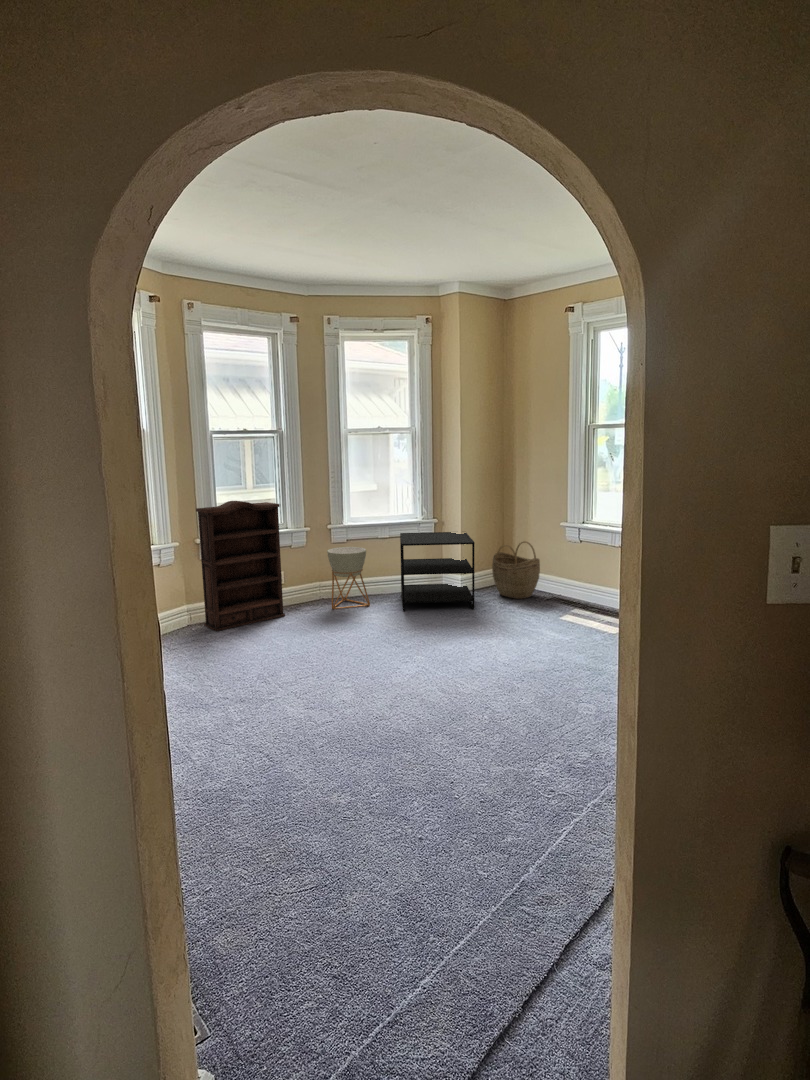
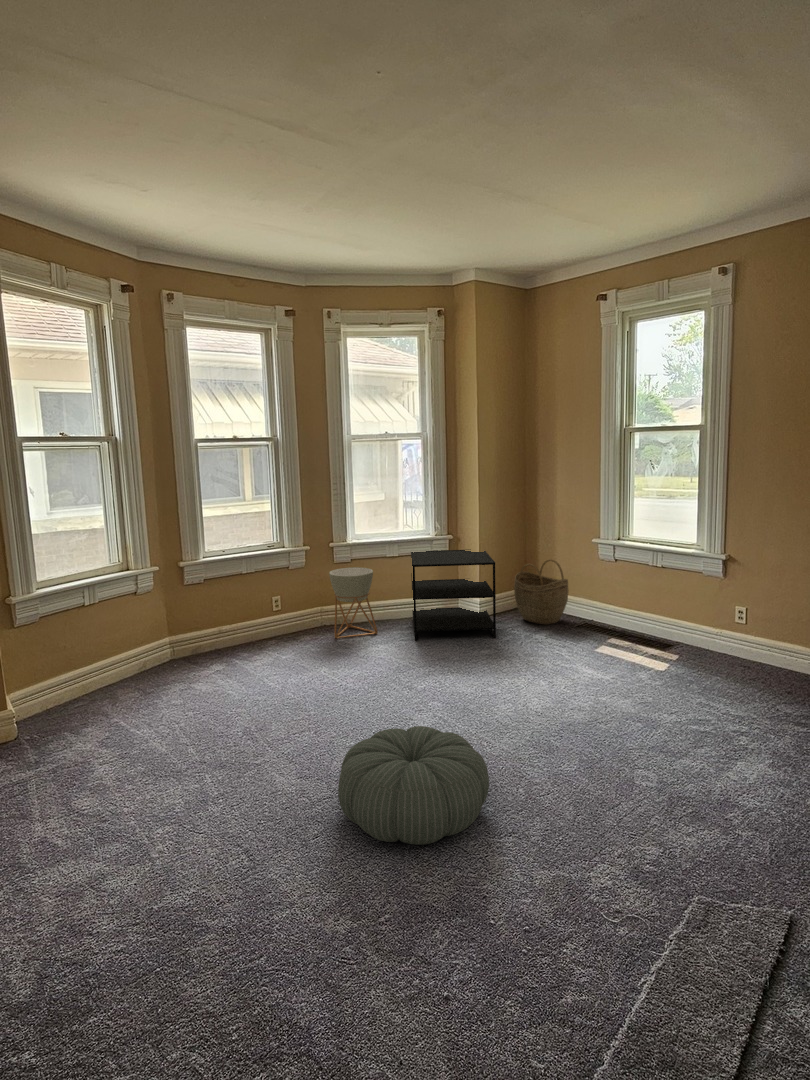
bookshelf: present [196,501,285,632] -> none [179,518,282,668]
pouf: none [340,667,460,751] -> present [338,726,489,845]

